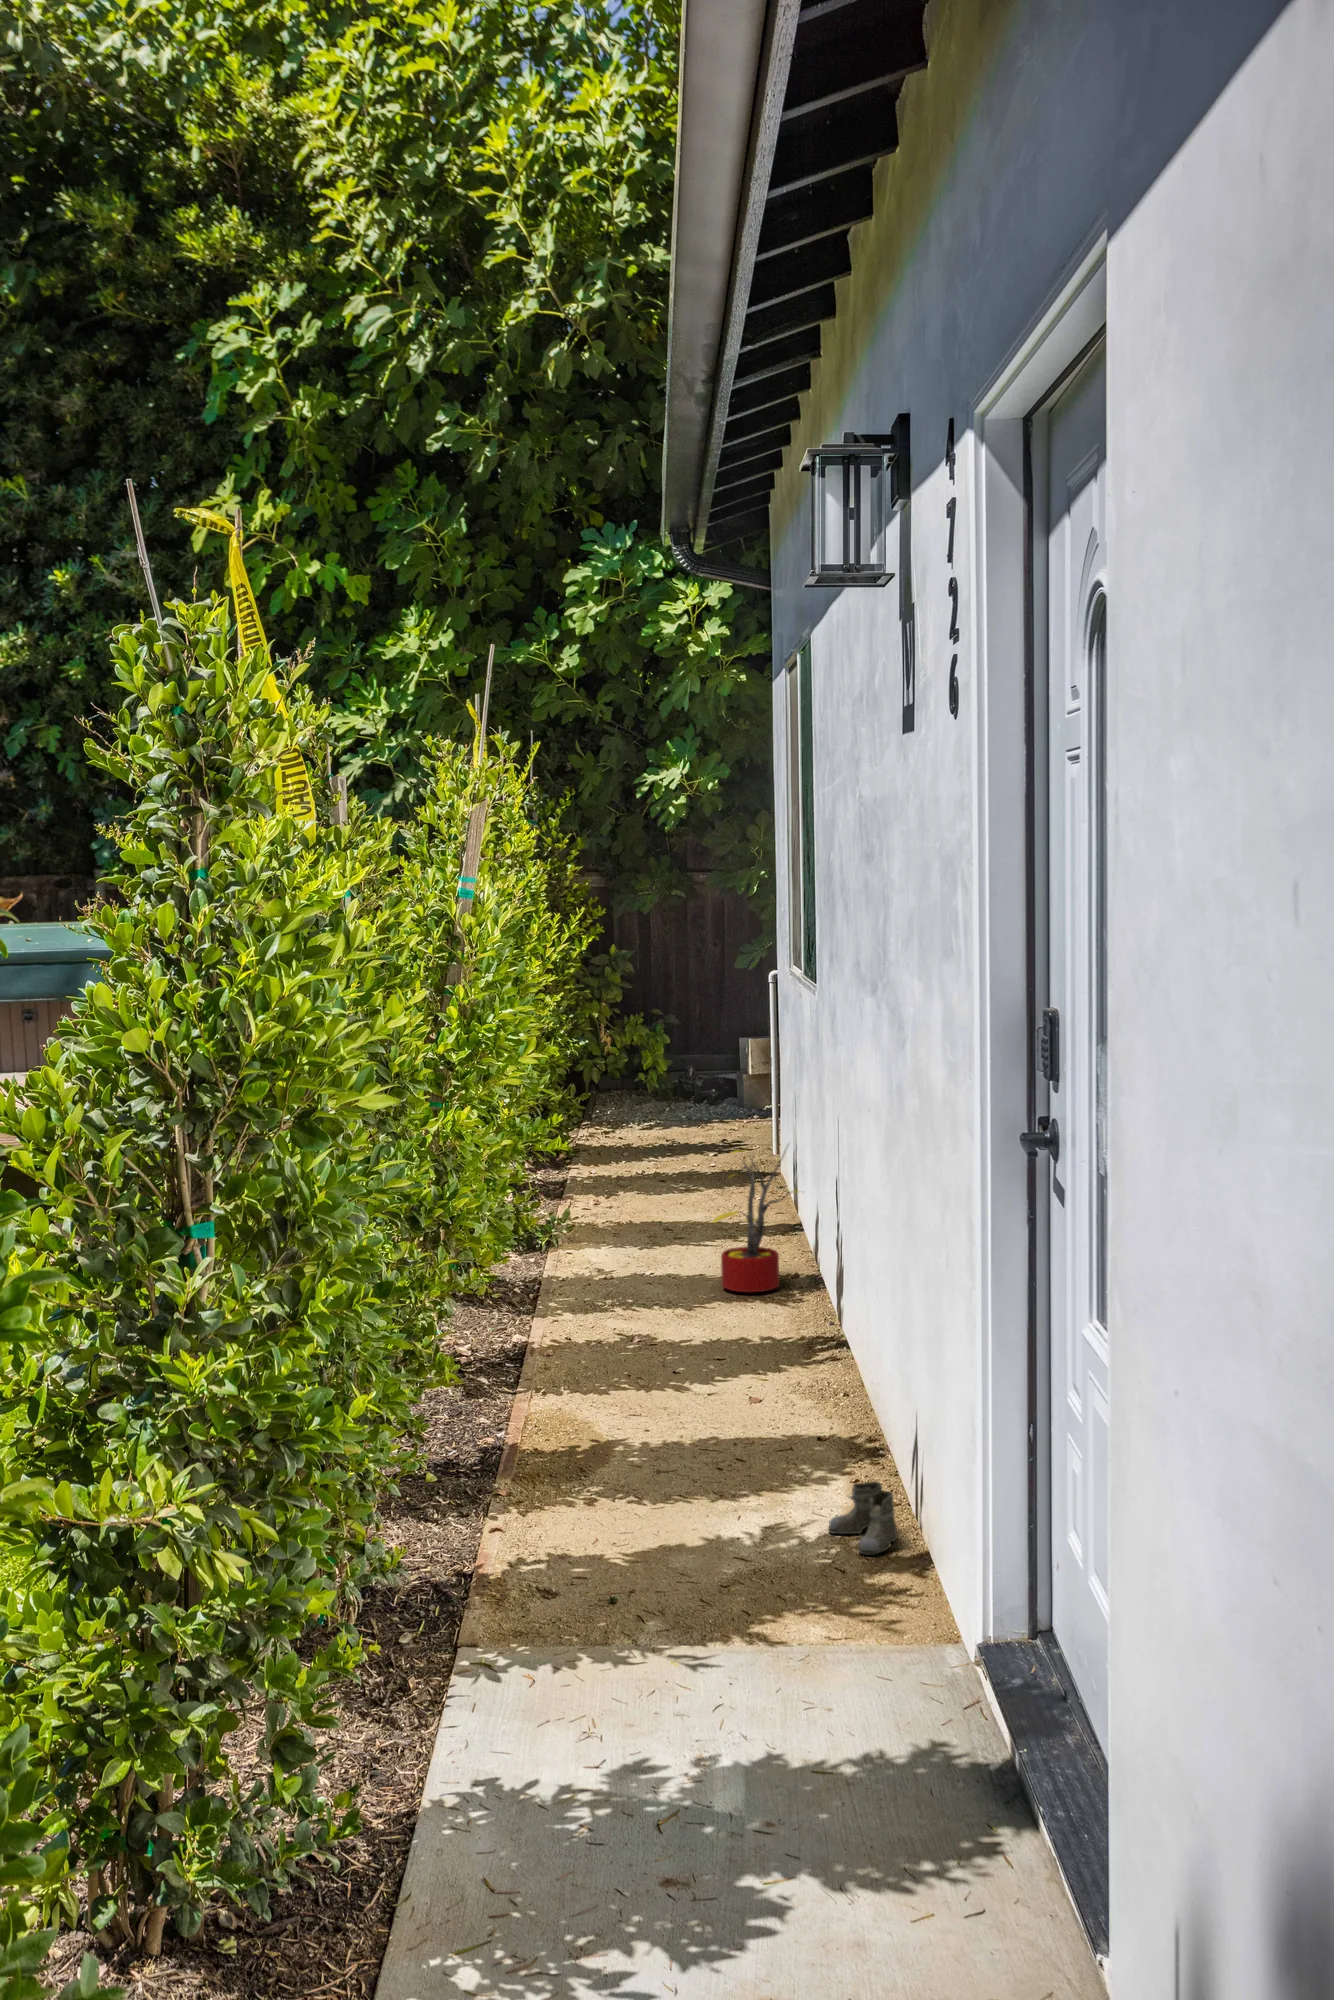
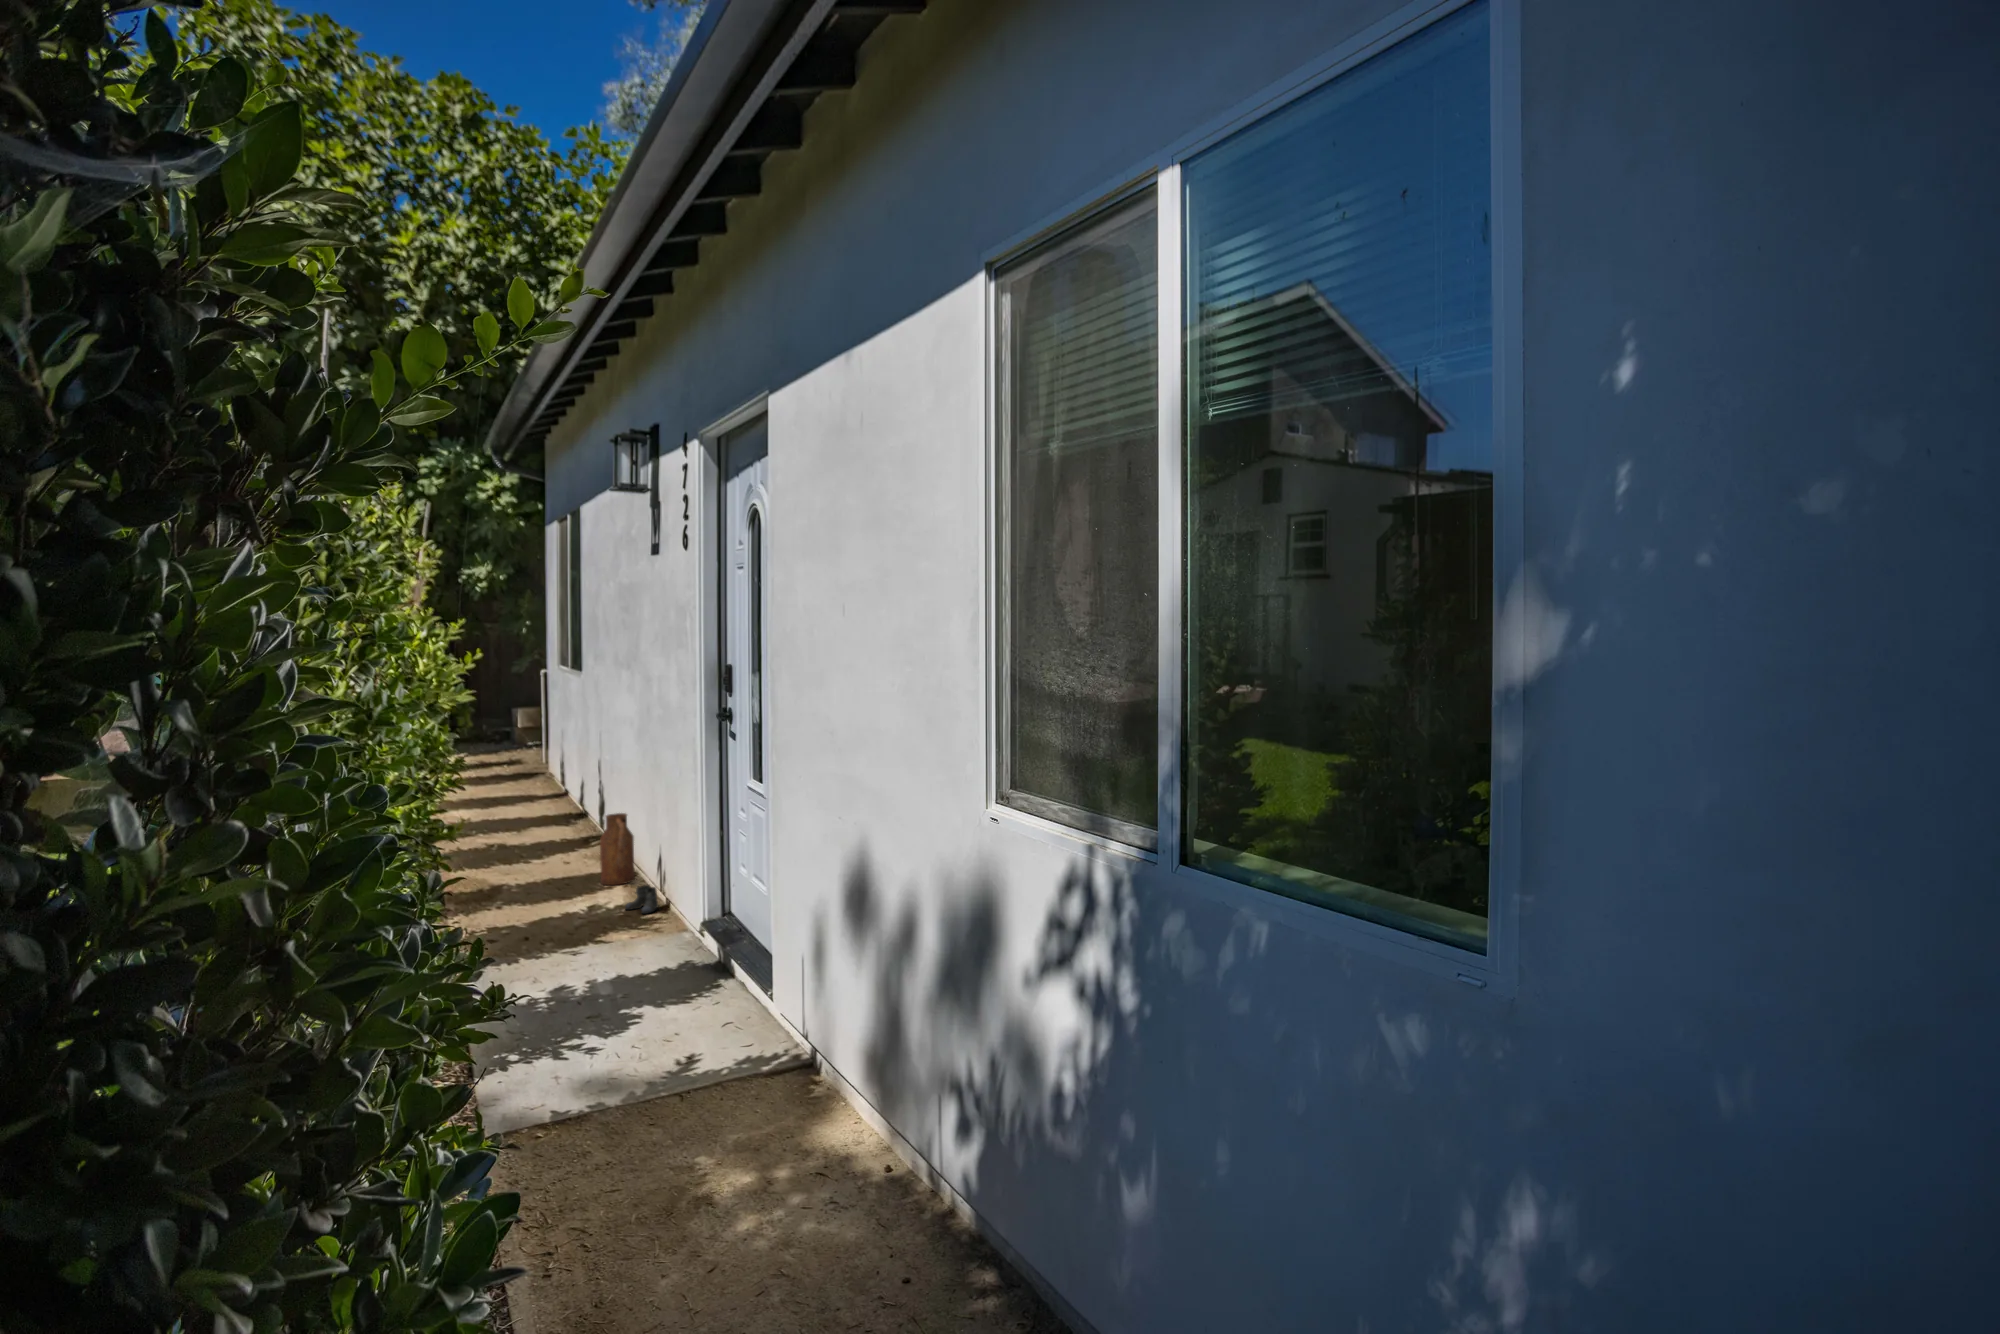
decorative plant: present [713,1150,787,1292] -> none [536,759,584,835]
watering can: none [797,1294,867,1452] -> present [600,813,635,885]

